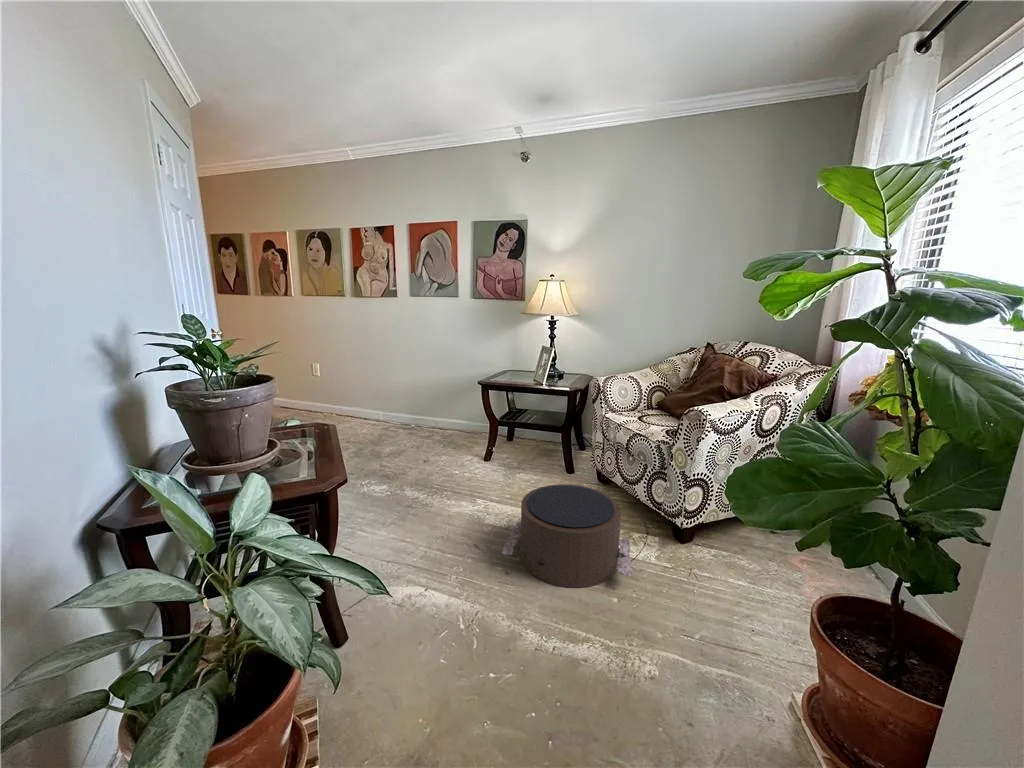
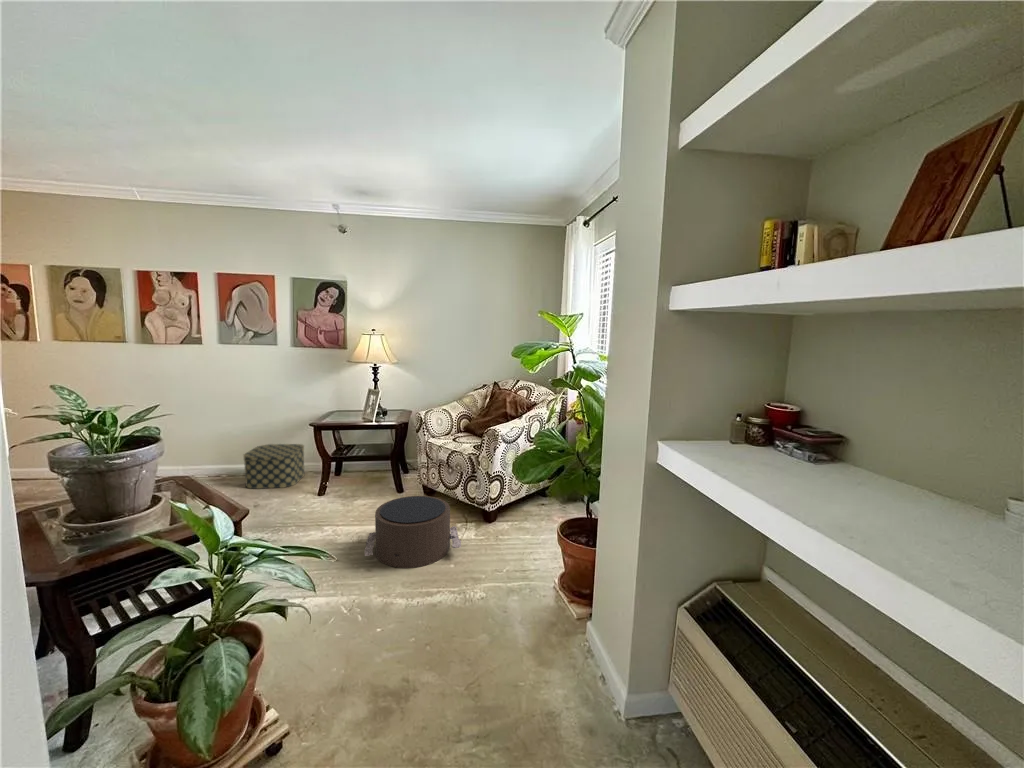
storage box: none [423,400,480,446] -> present [244,444,305,489]

